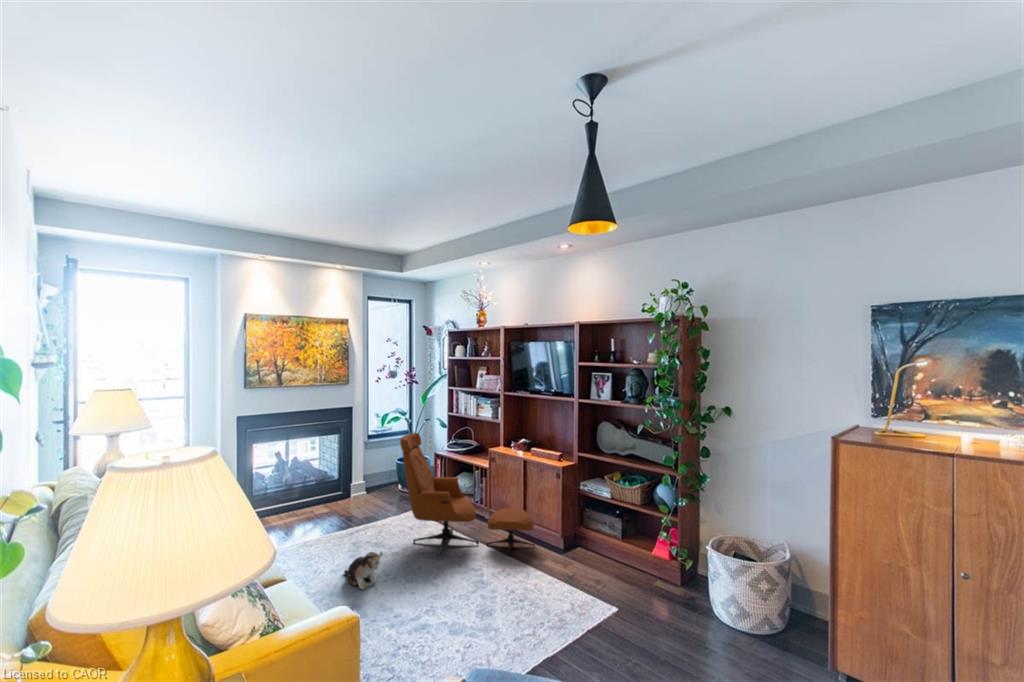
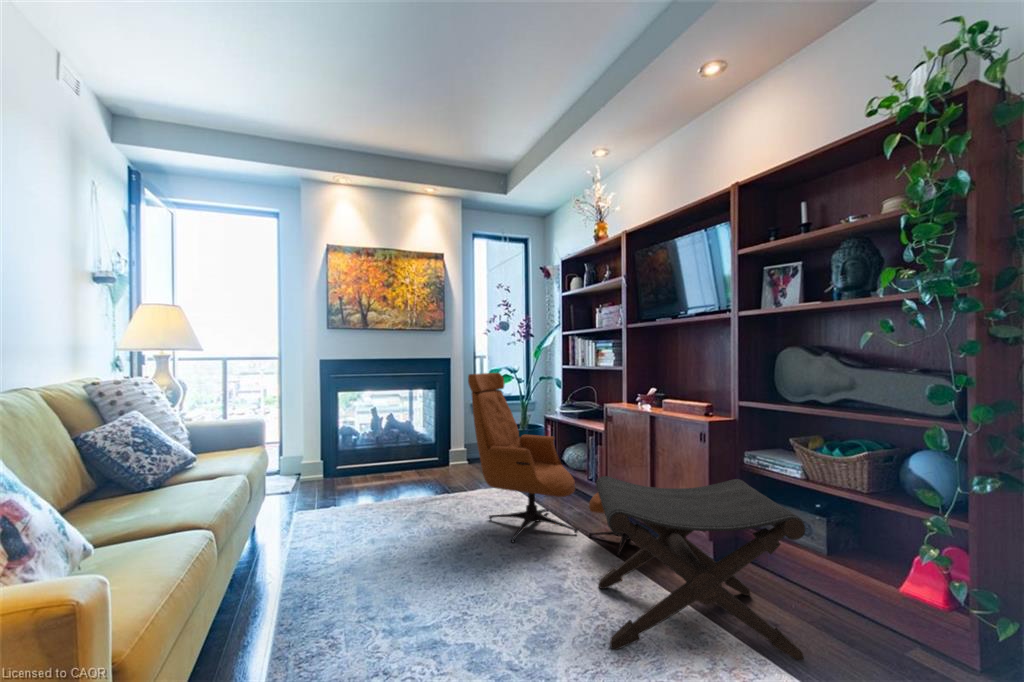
footstool: none [502,503,612,608] -> present [596,476,806,660]
plush toy: present [344,552,383,589] -> none [376,517,413,570]

